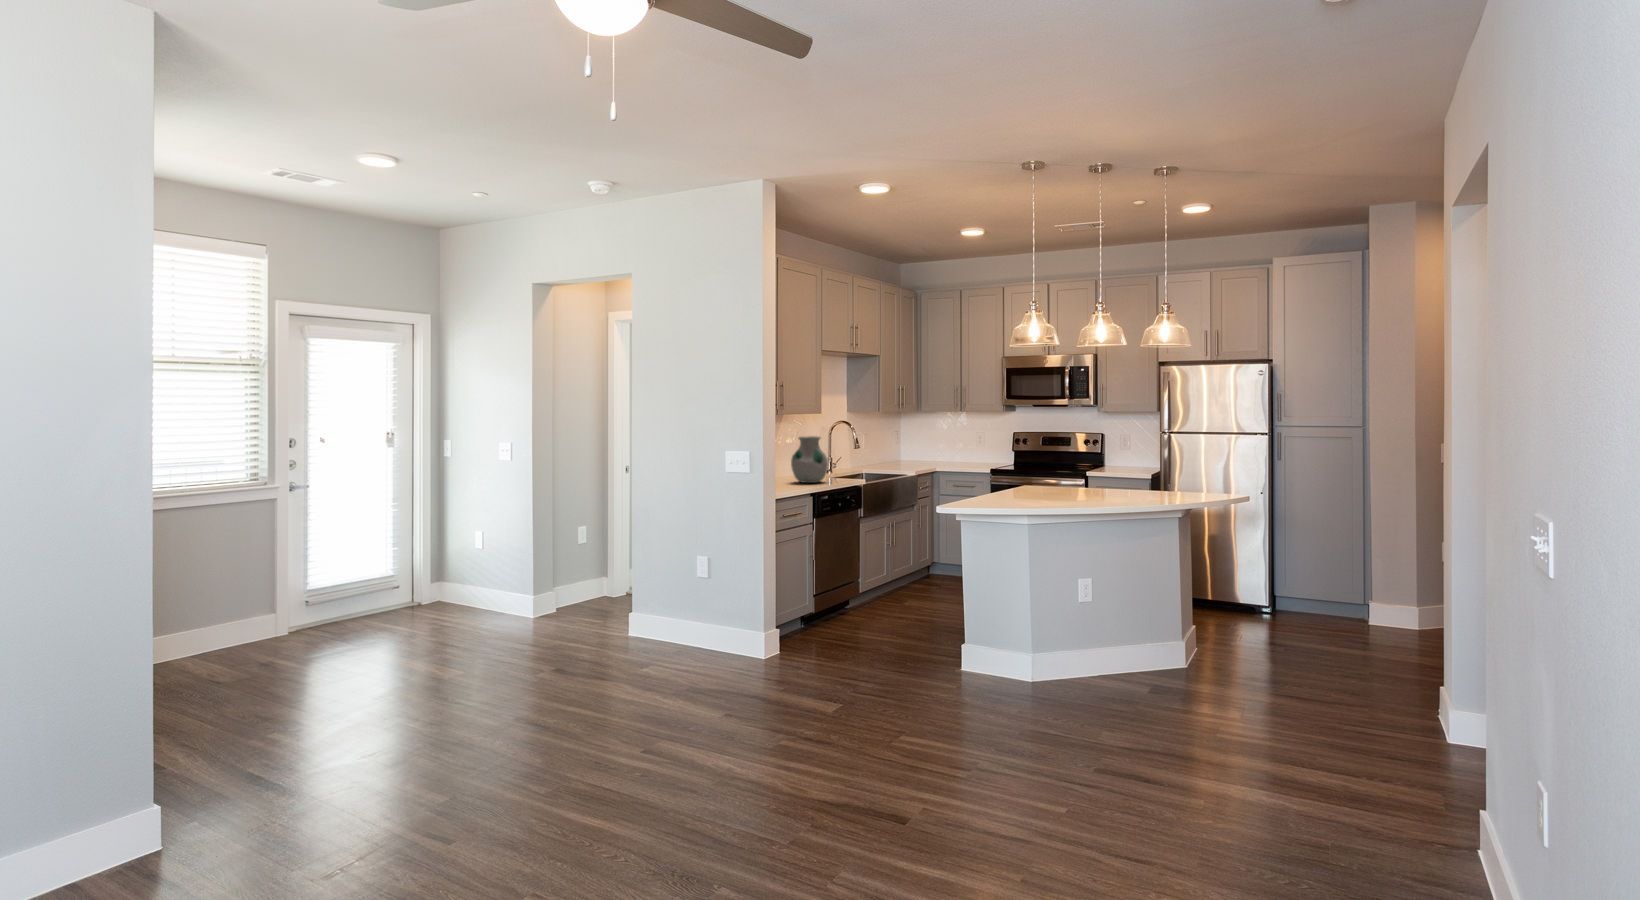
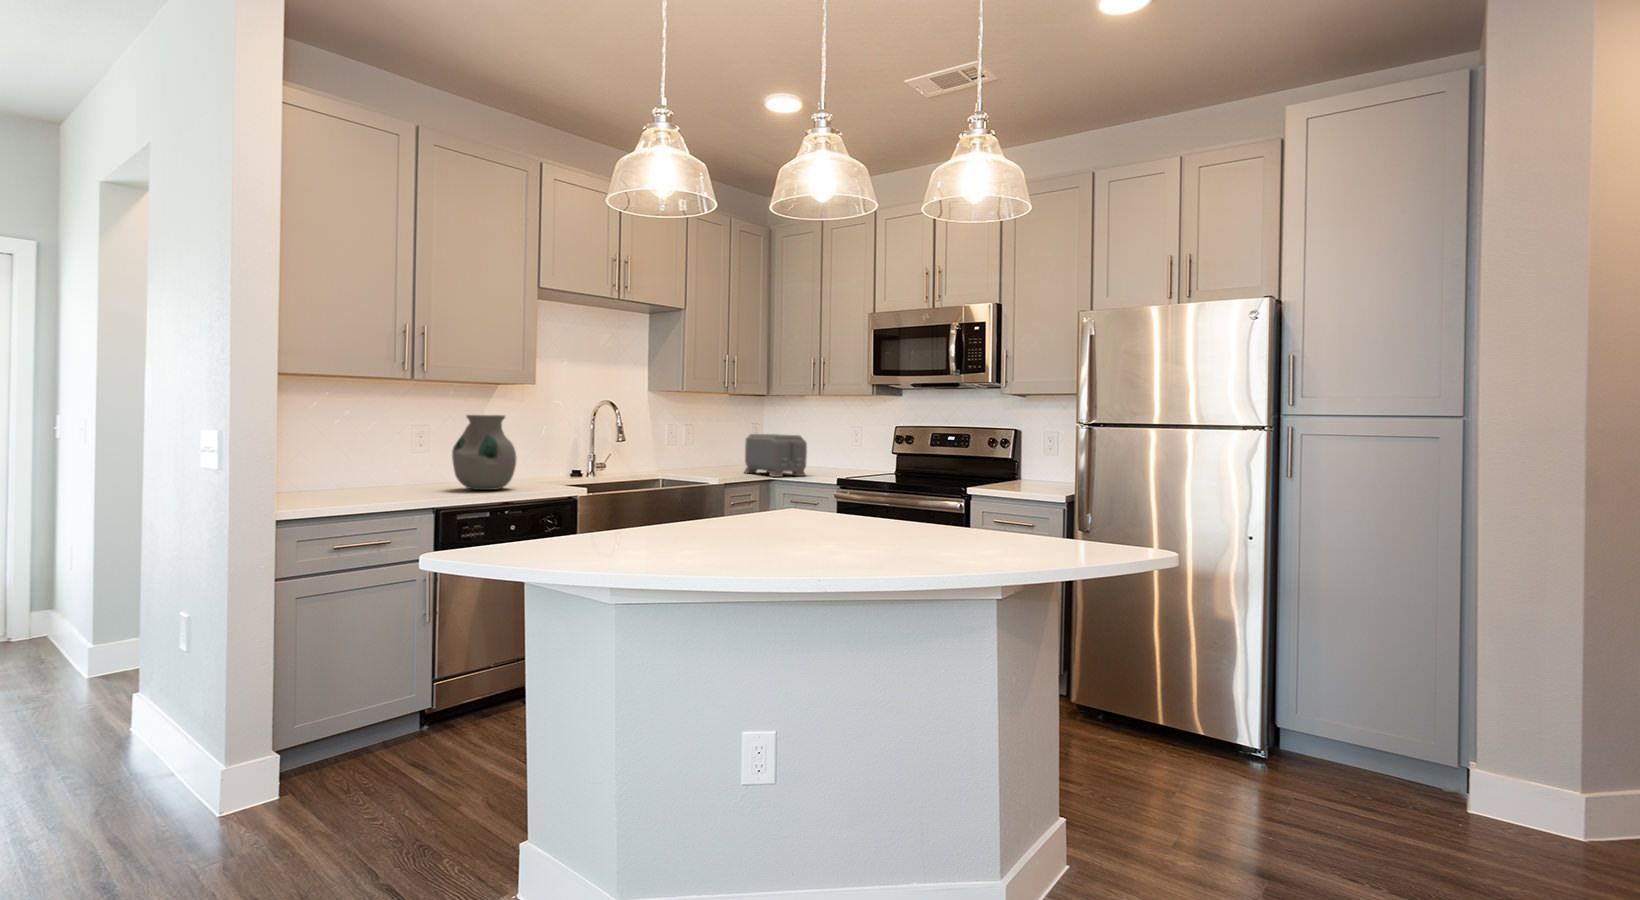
toaster: none [917,439,965,468] -> present [744,434,807,477]

